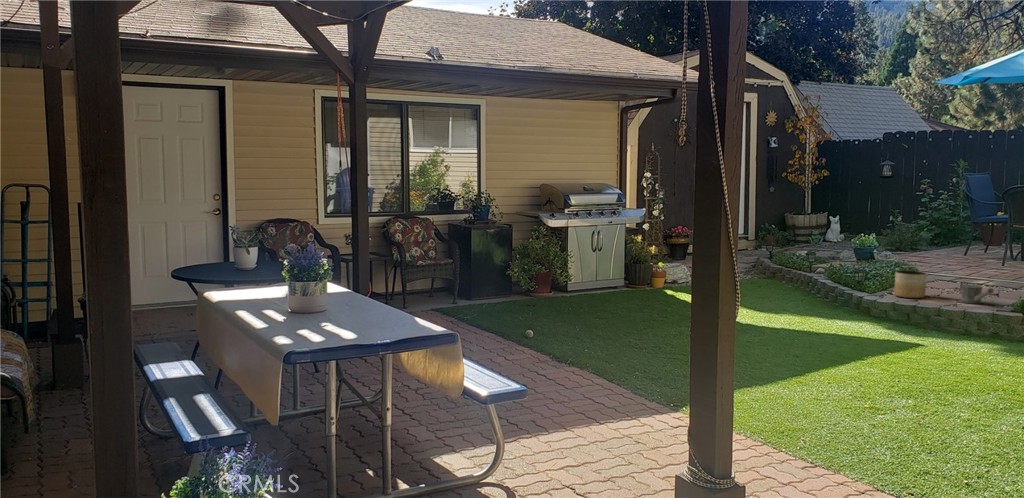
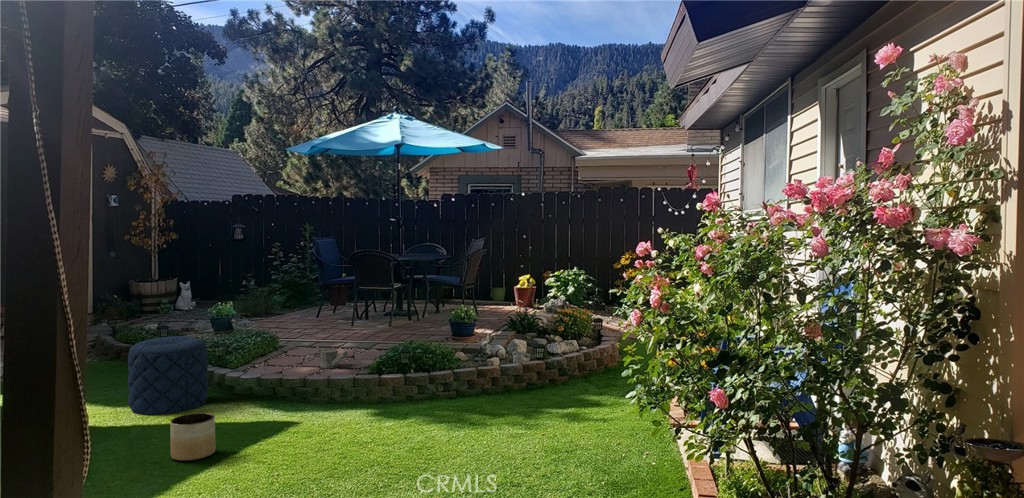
pouf: none [780,255,847,318] -> present [128,336,208,415]
planter: present [894,270,926,298] -> present [170,413,216,461]

